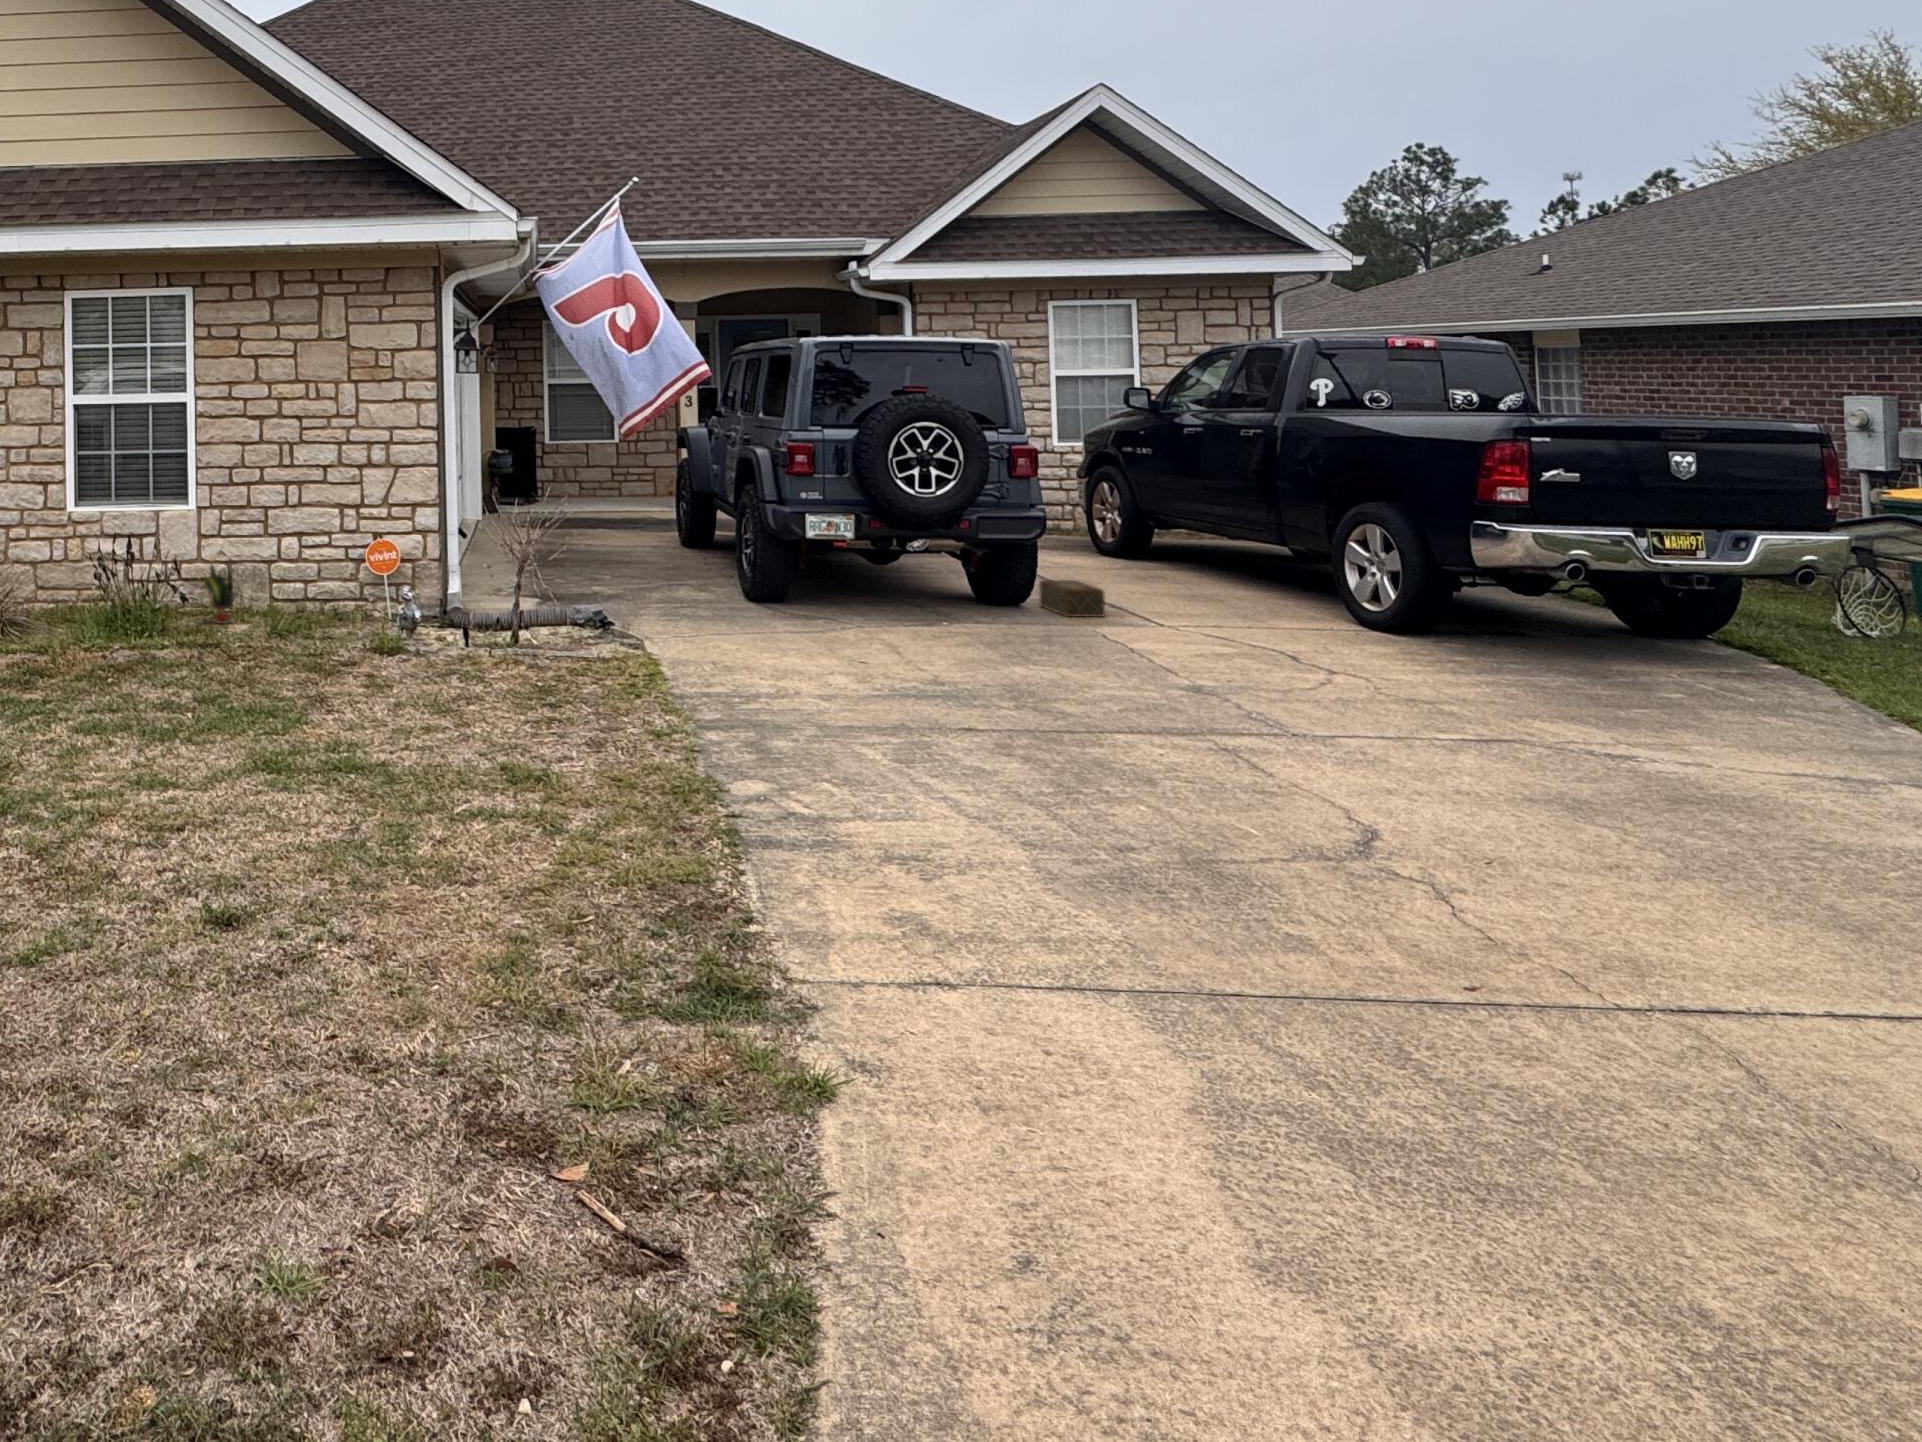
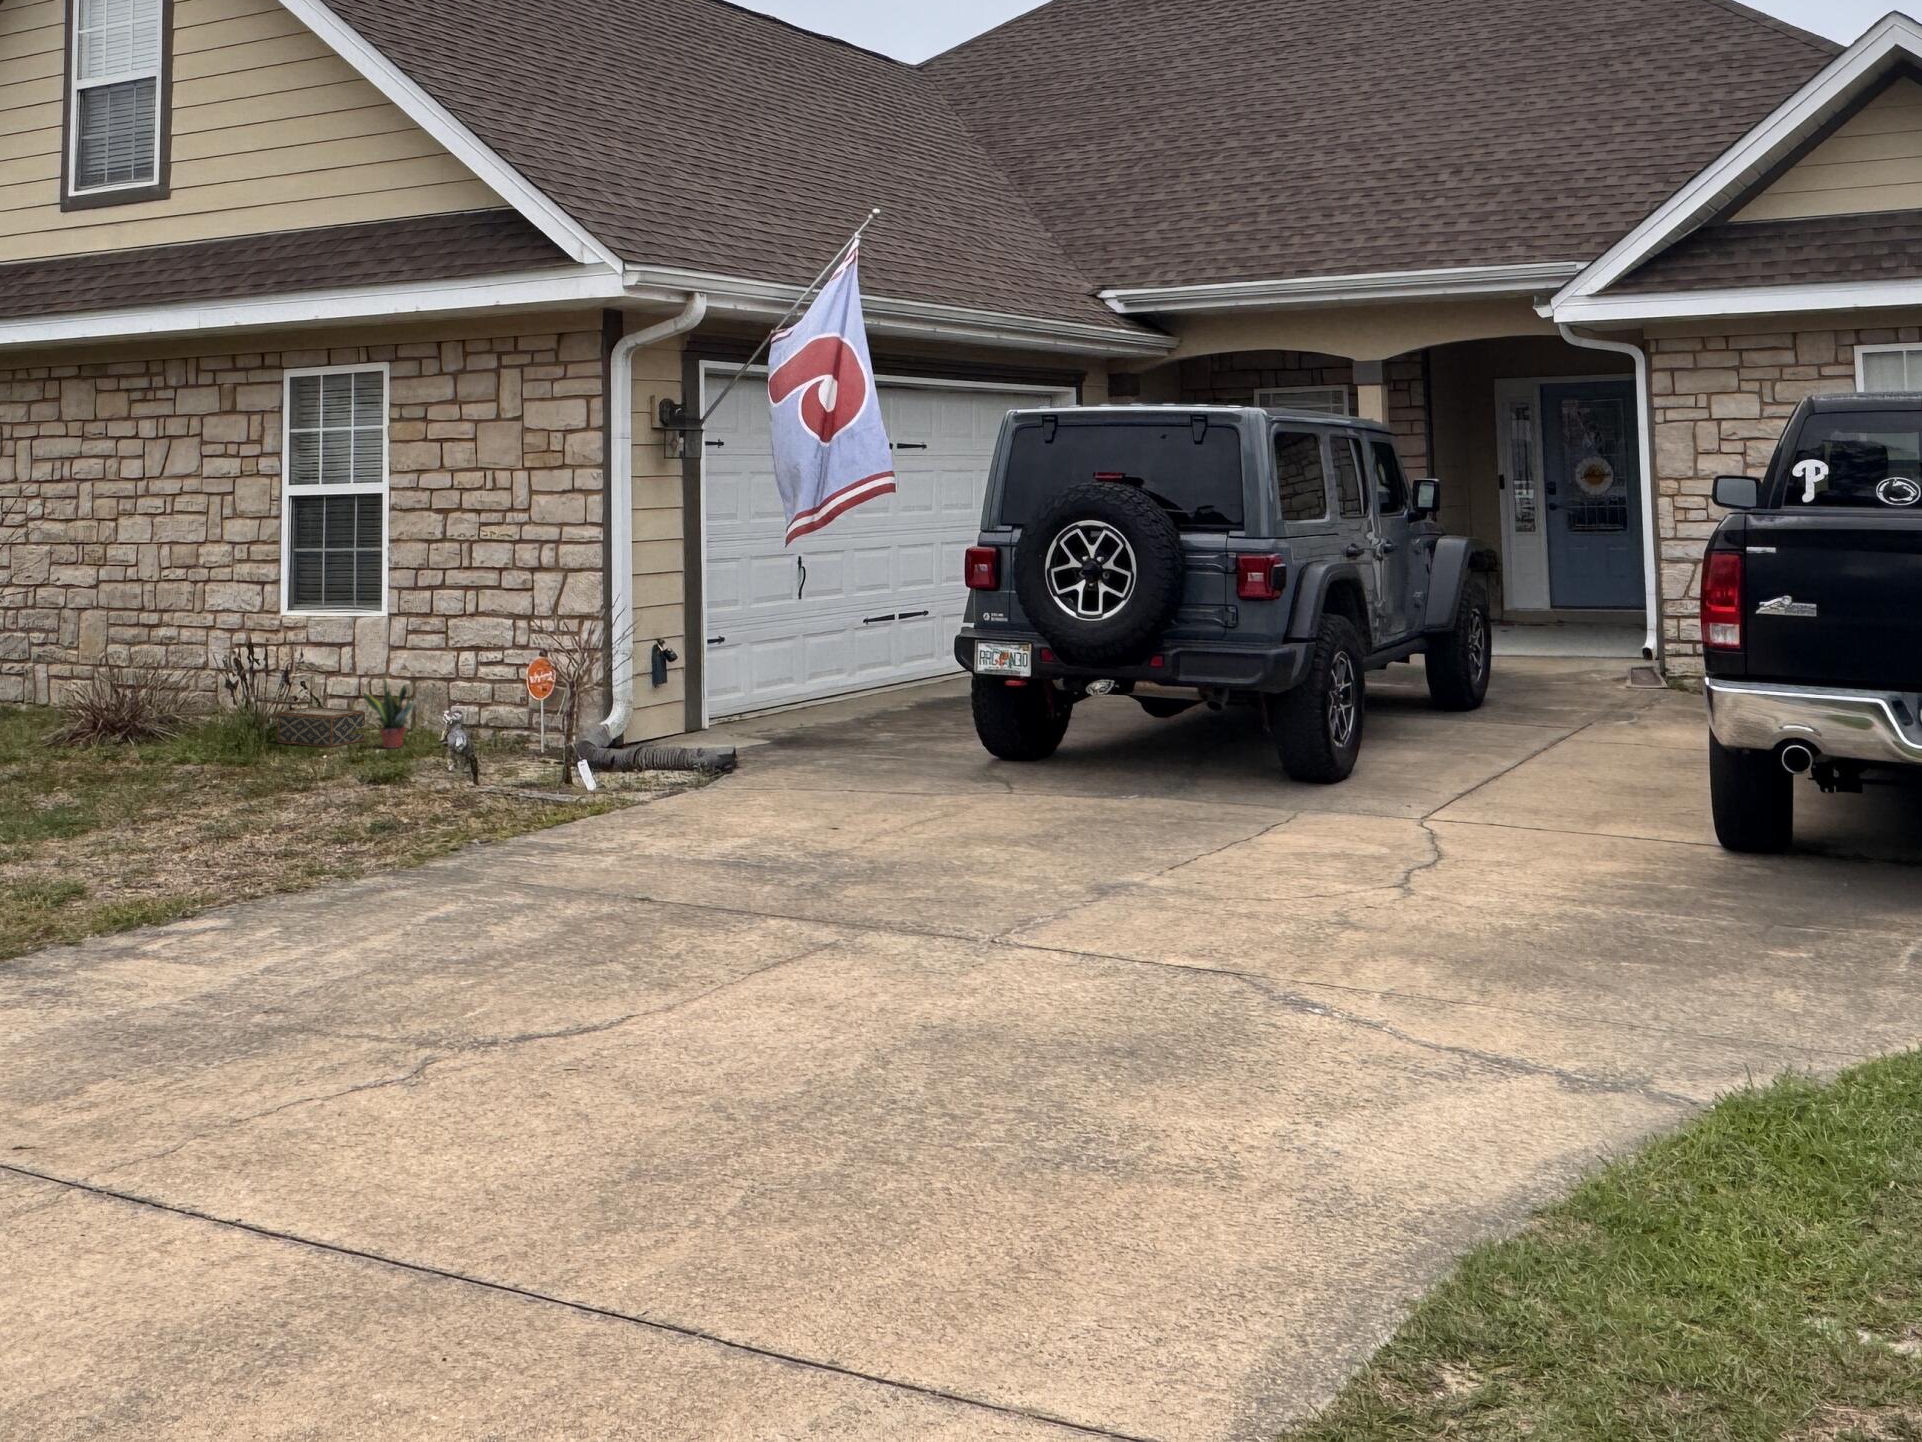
woven basket: present [1039,580,1105,617] -> present [278,707,365,747]

